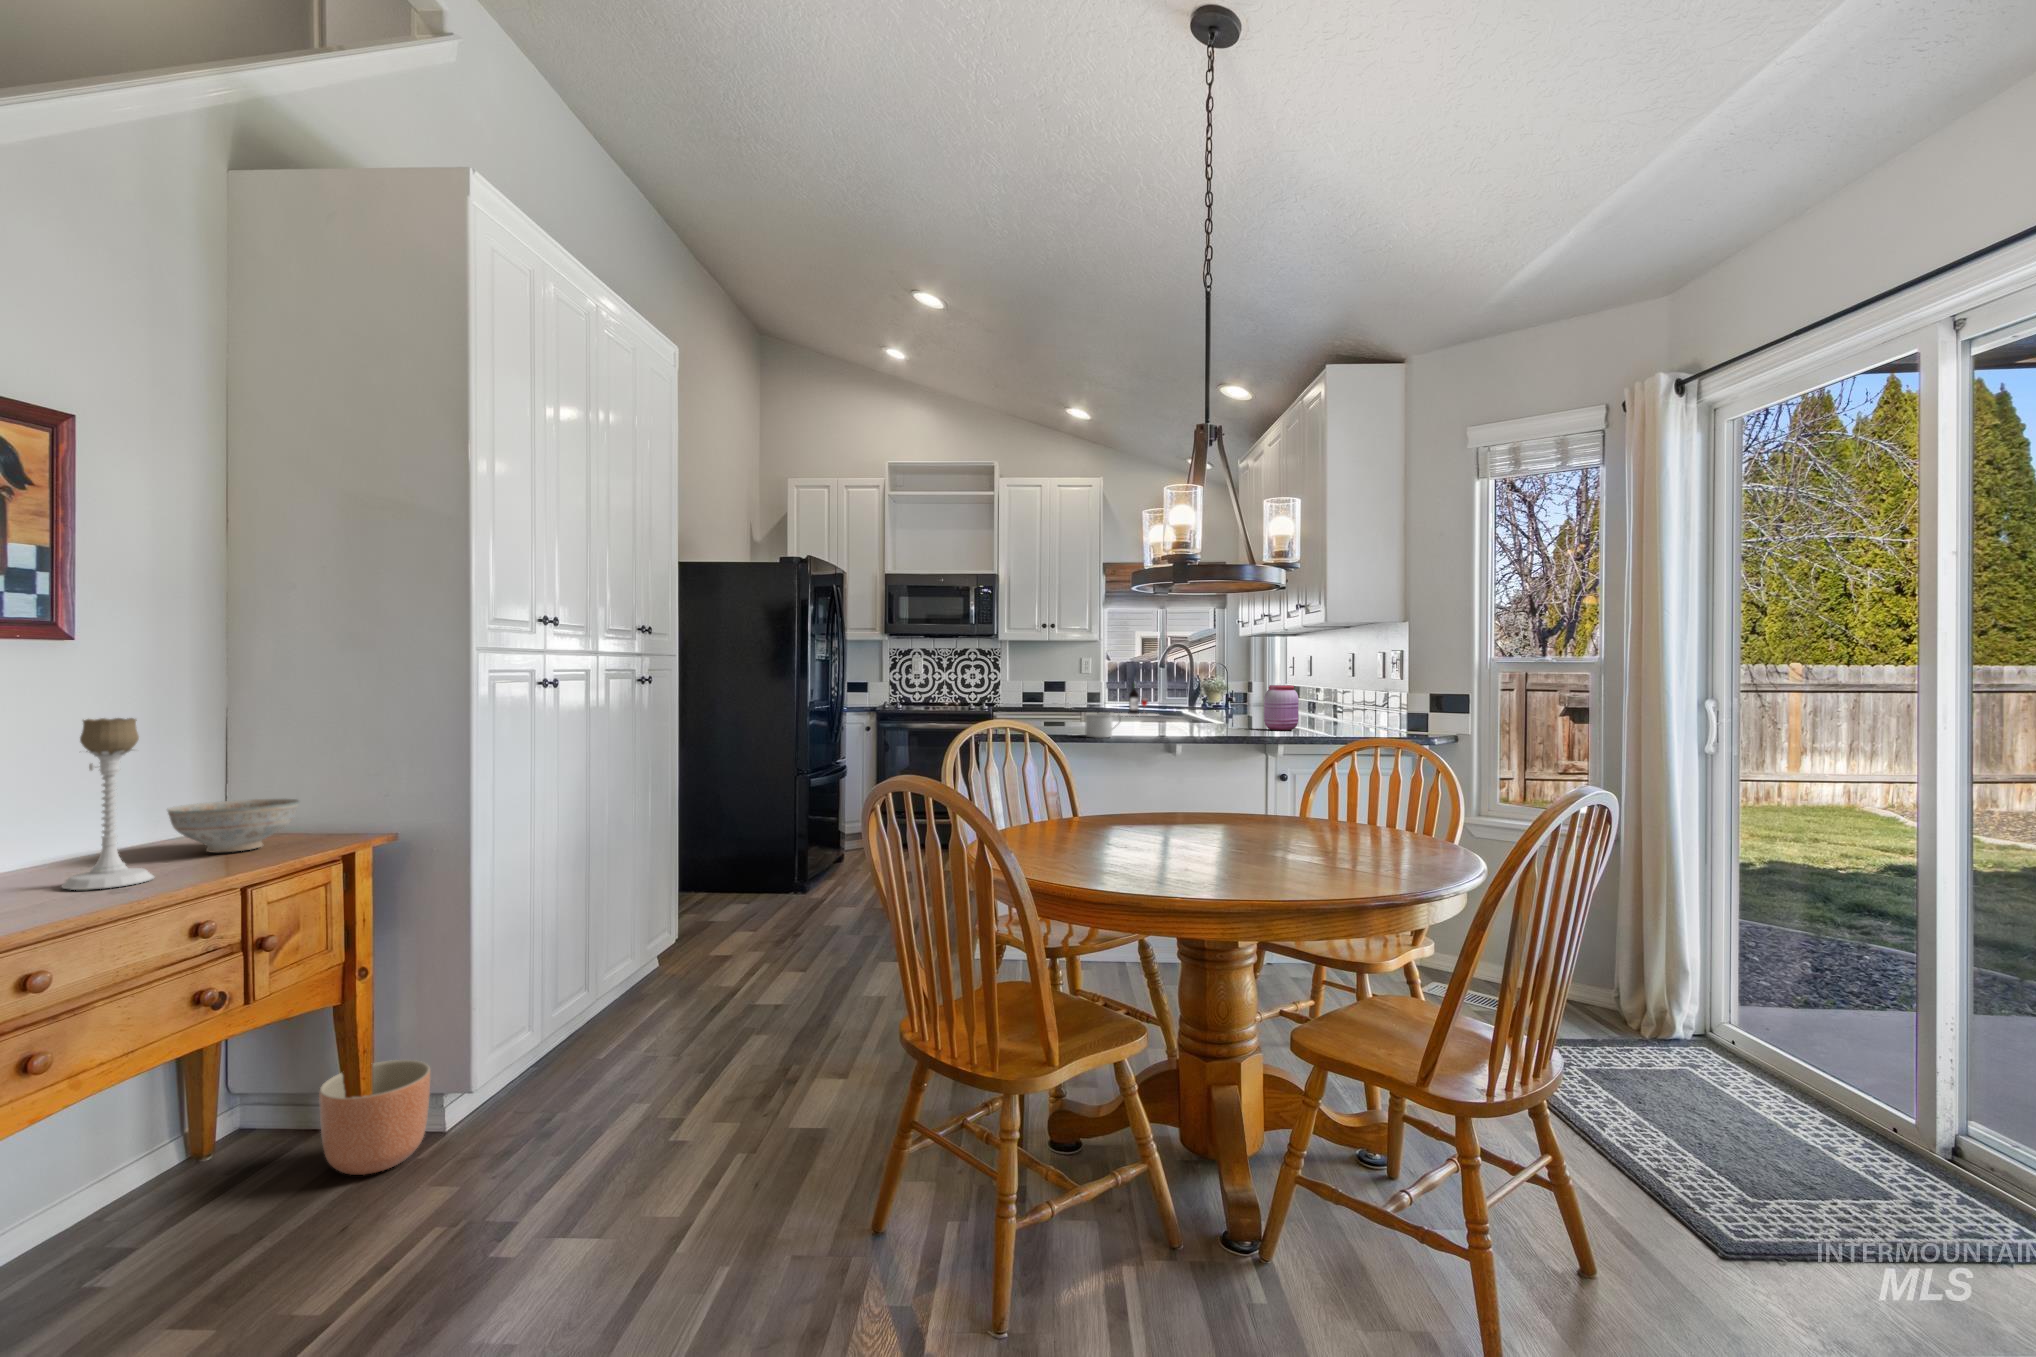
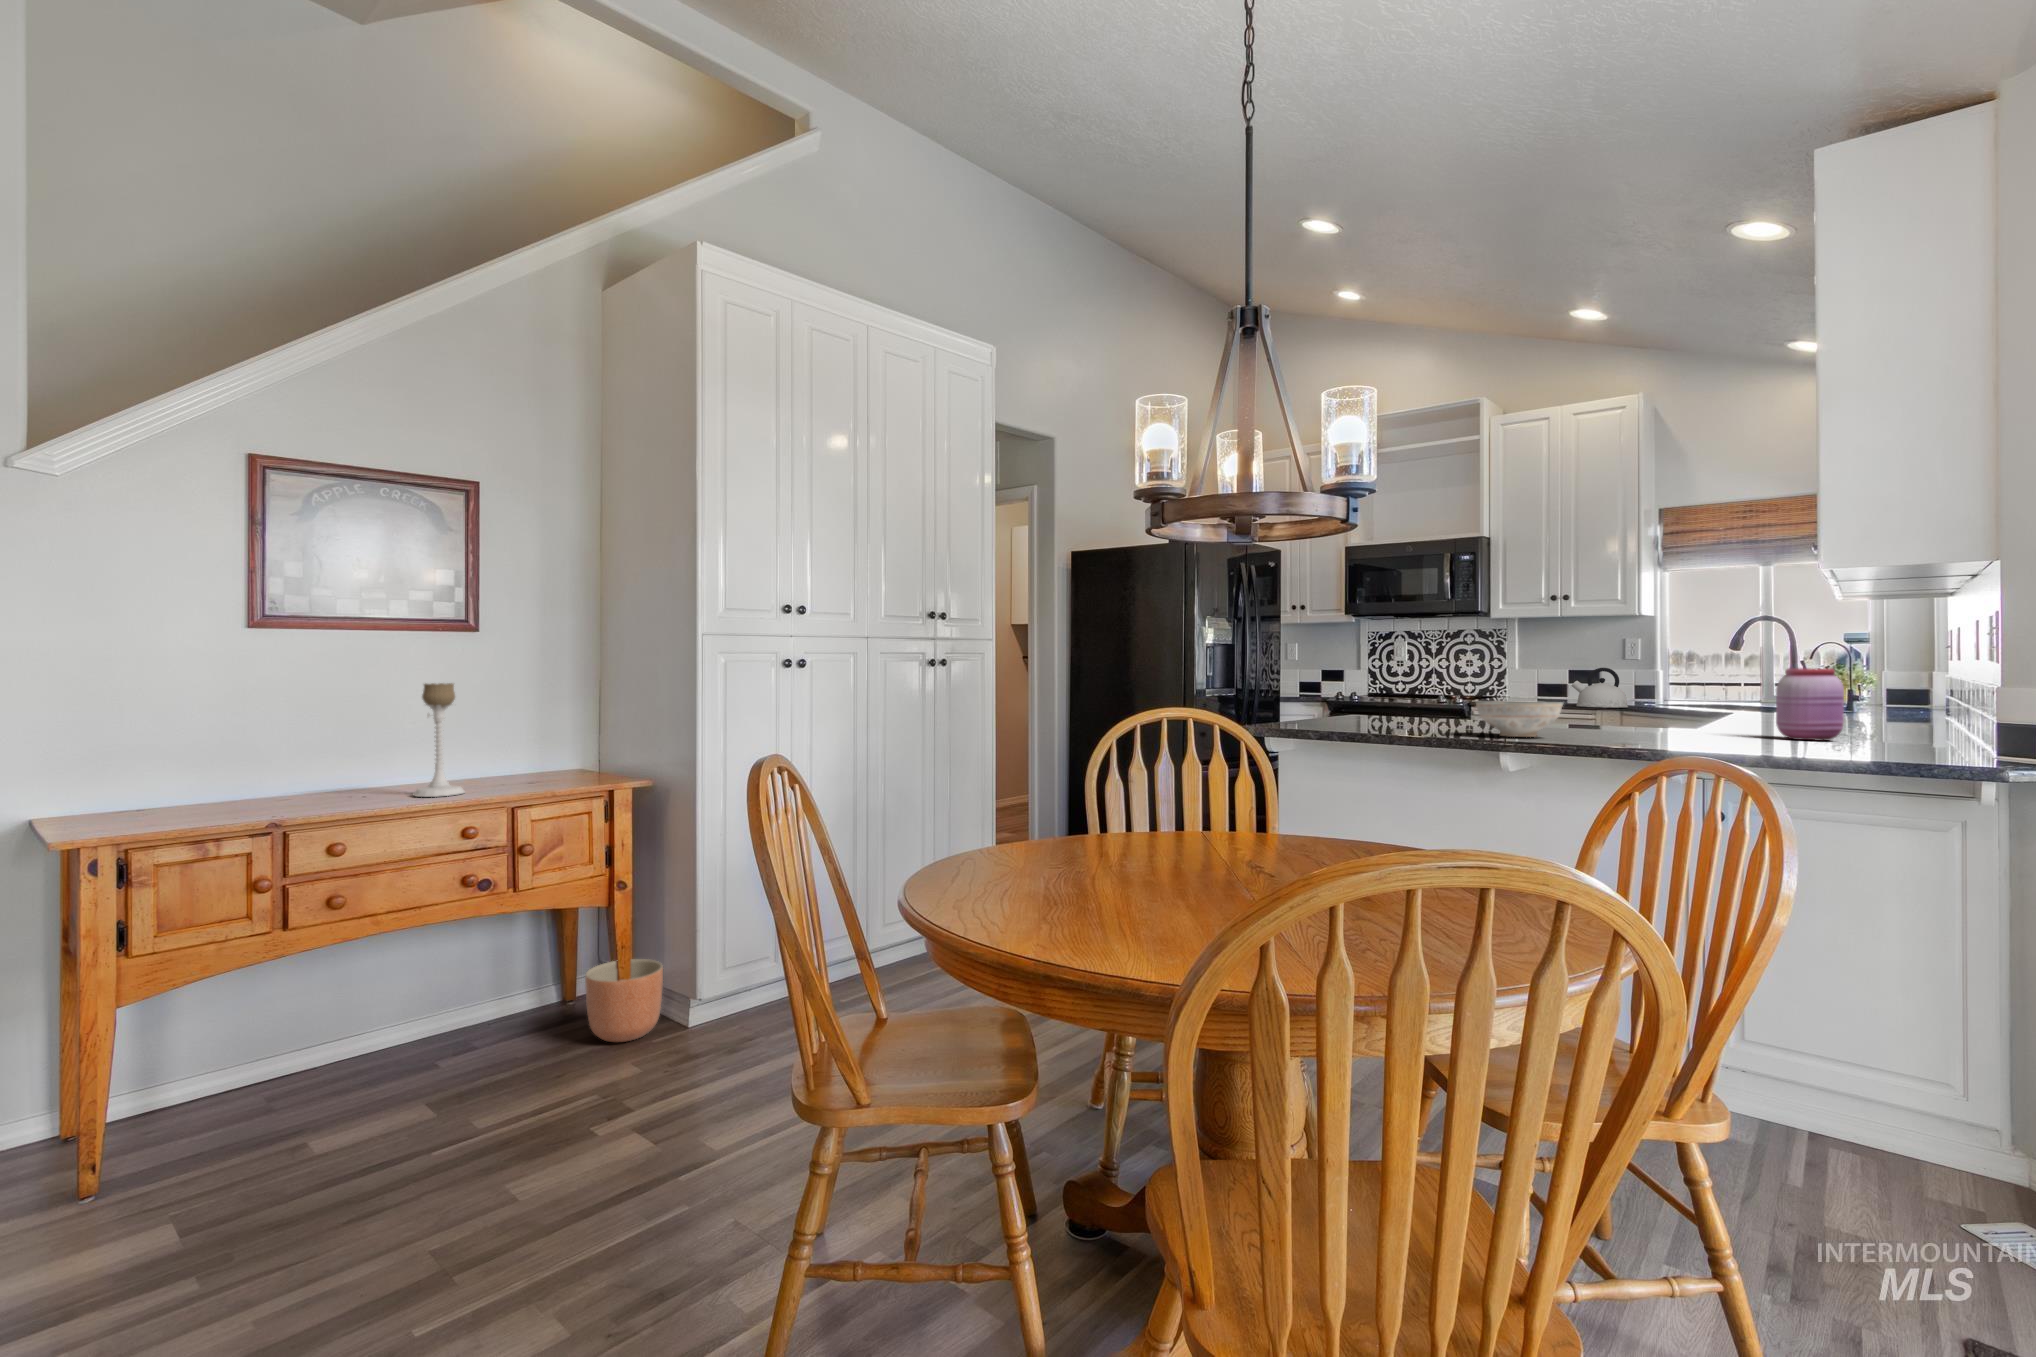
kettle: none [1049,680,1086,711] -> present [1571,668,1628,708]
wine bottle: present [1115,684,1157,716] -> none [1631,669,1722,717]
mug: present [1086,713,1121,738] -> none [1385,703,1439,735]
decorative bowl: present [167,799,299,852] -> present [1476,702,1563,737]

